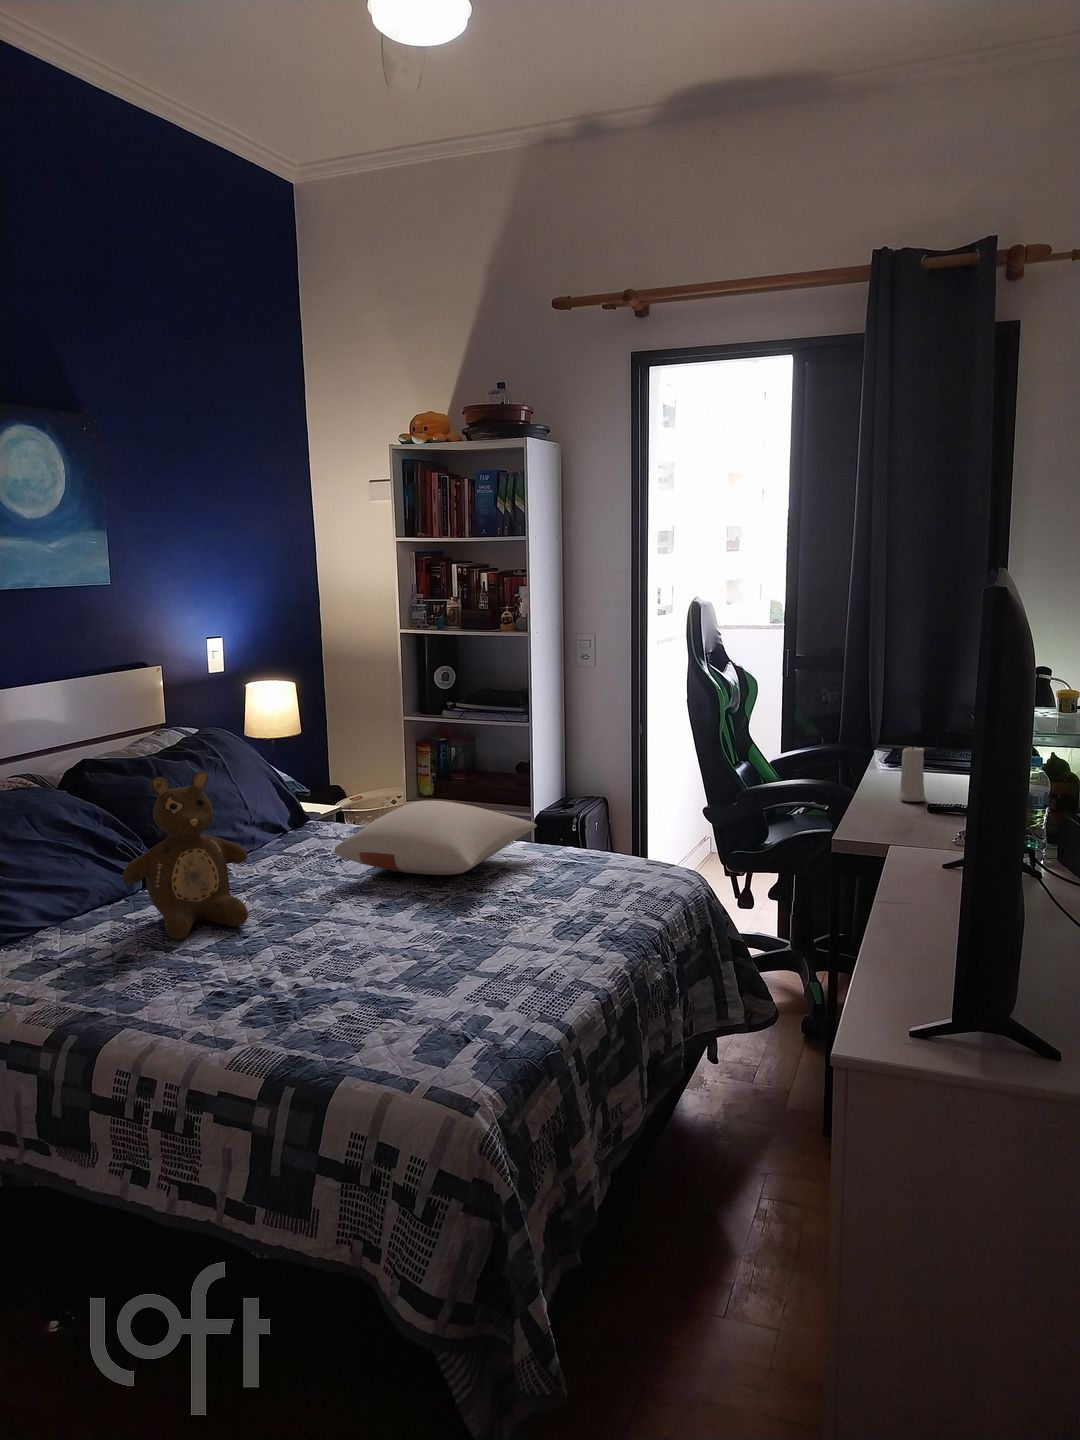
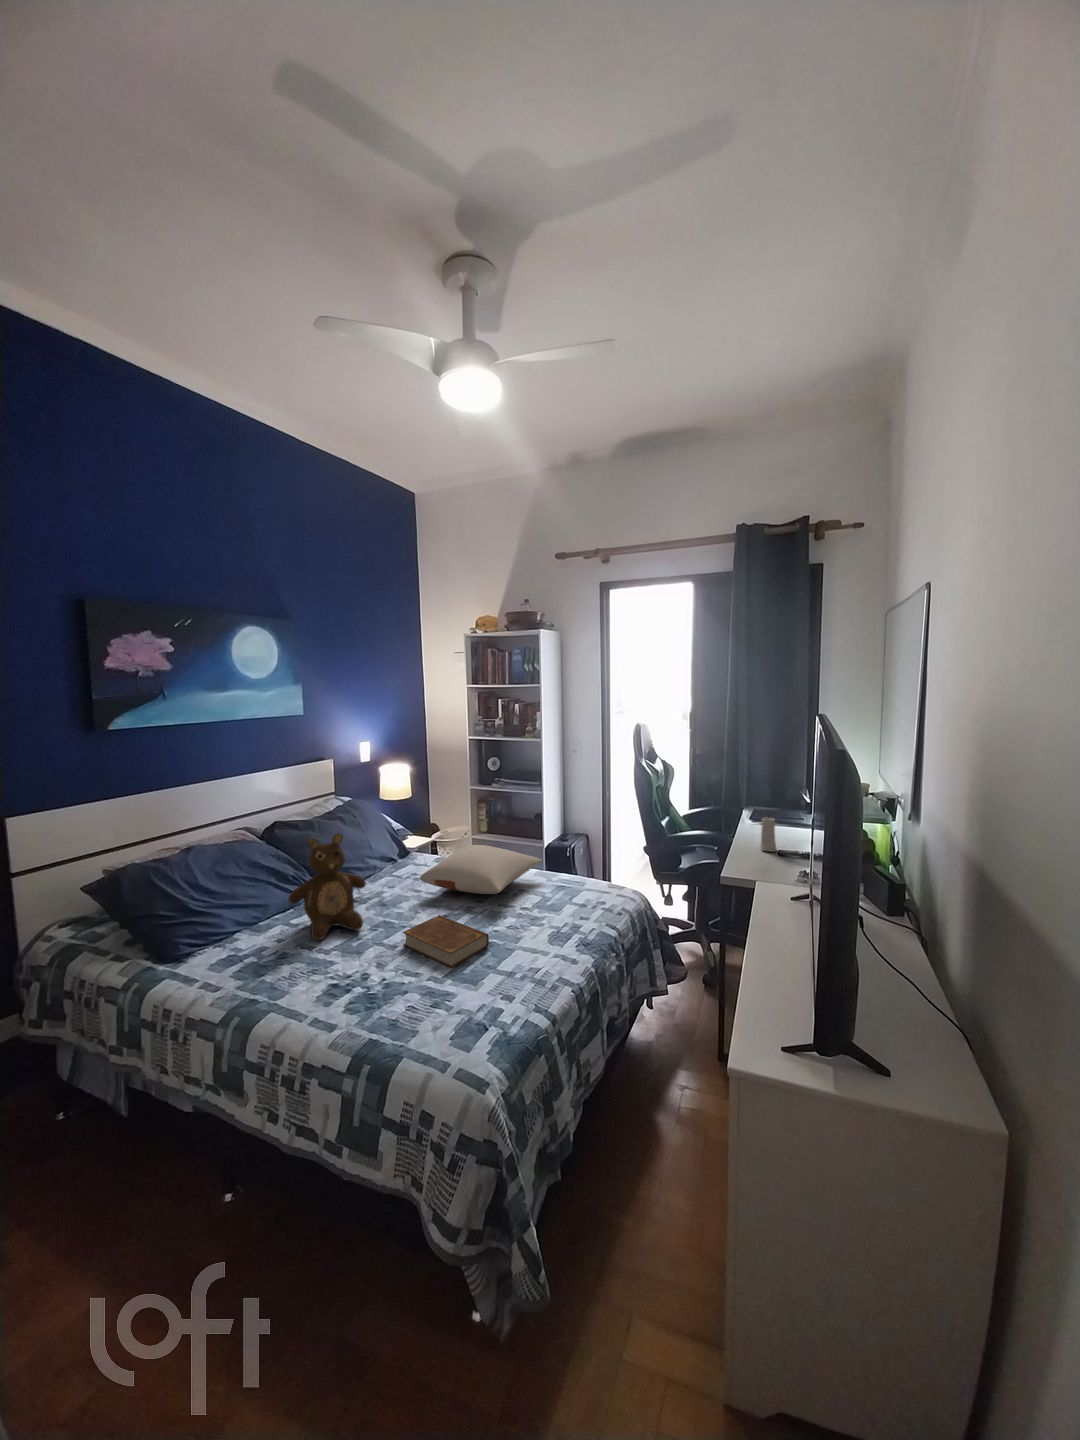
book: none [317,901,459,971] -> present [403,915,489,968]

